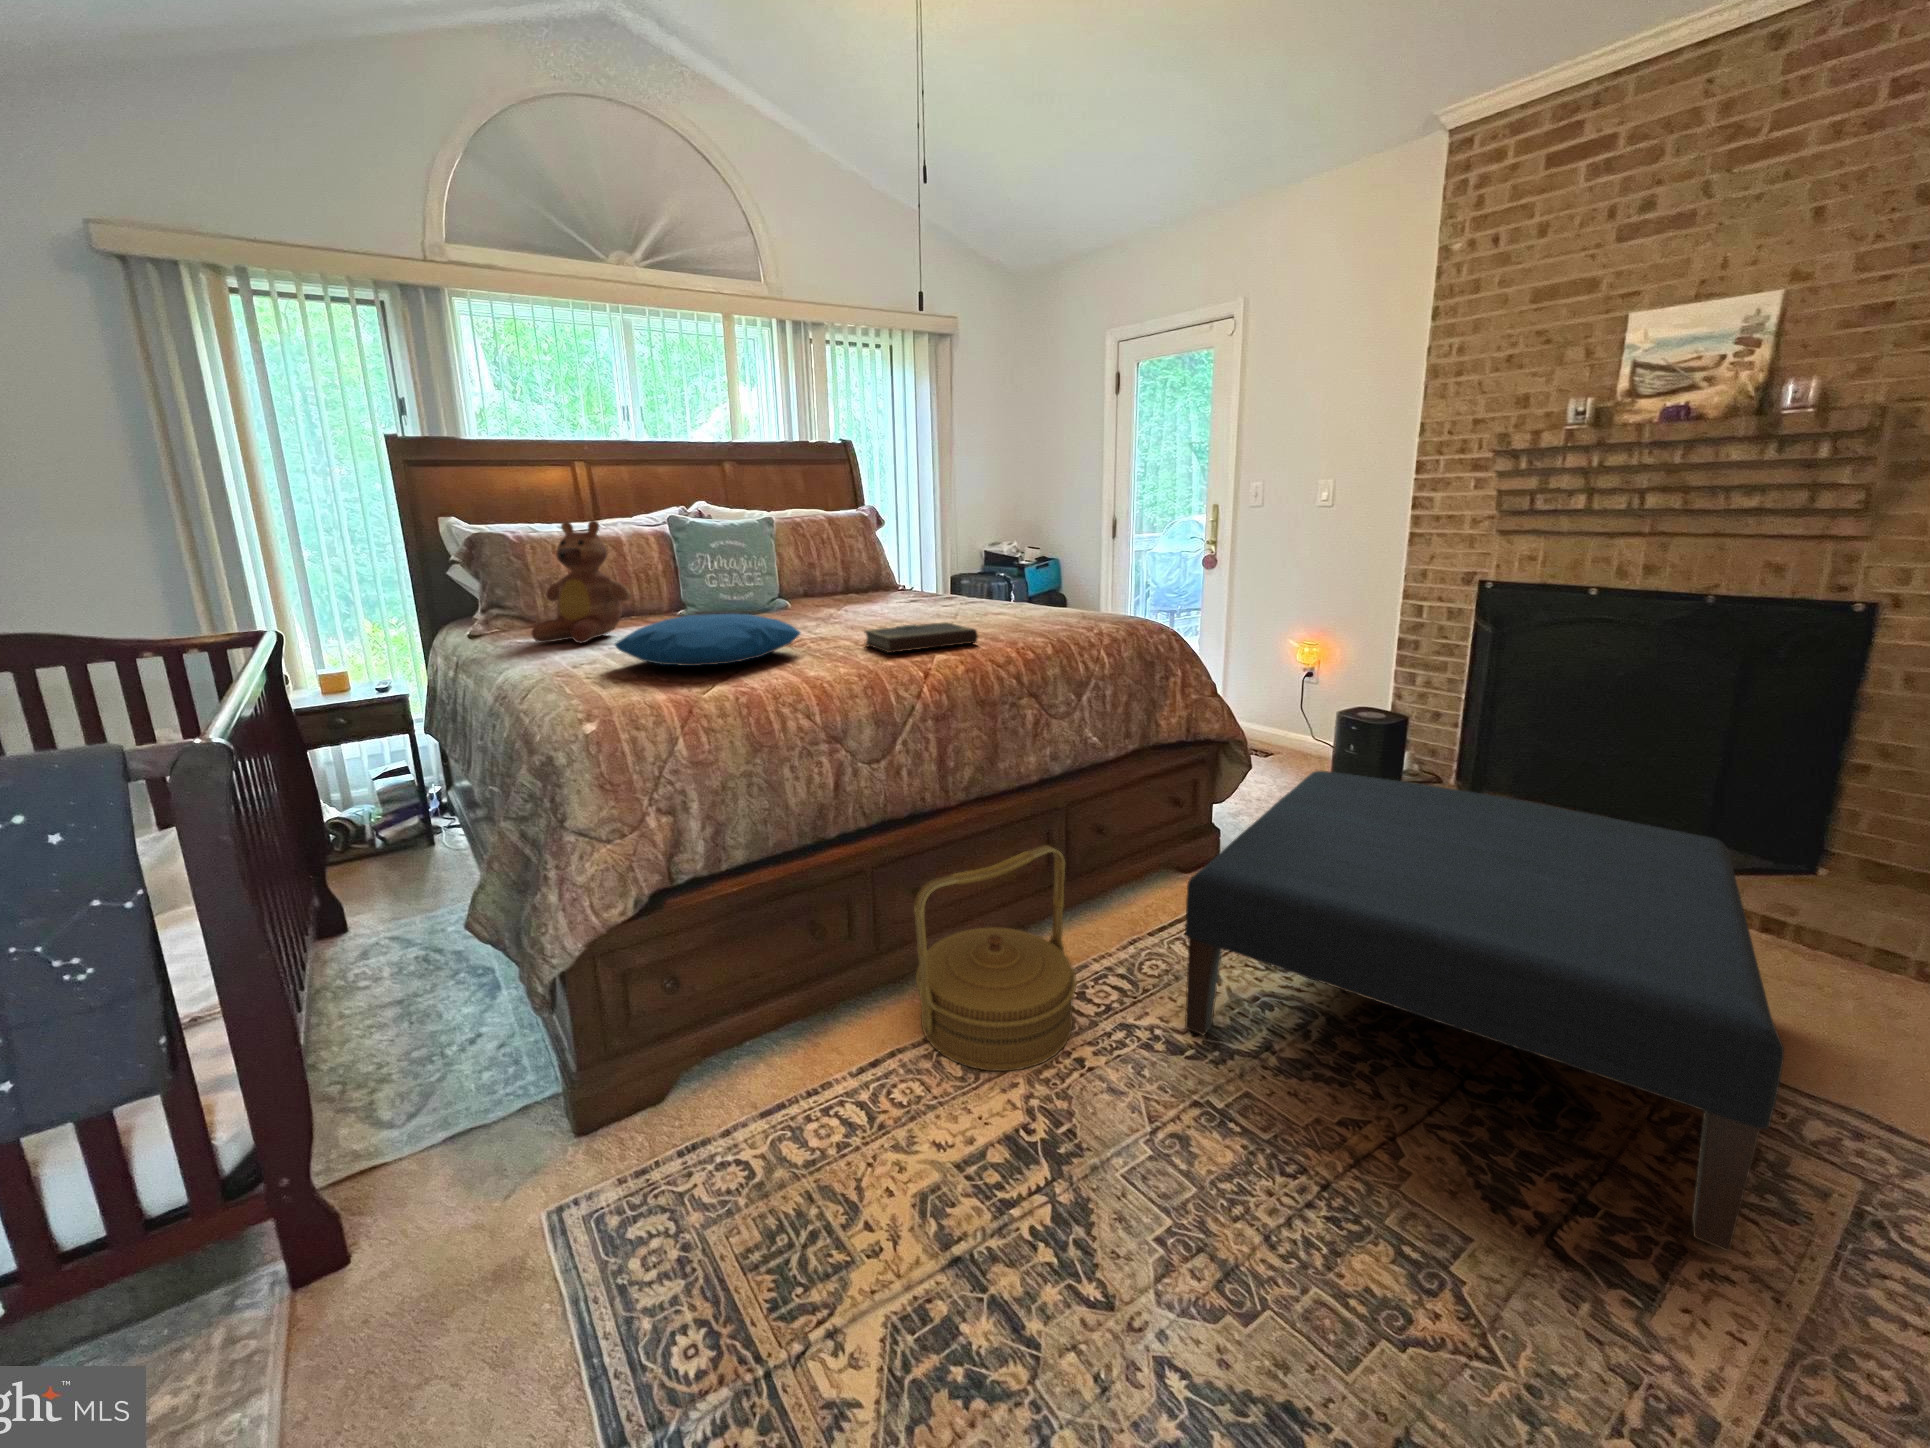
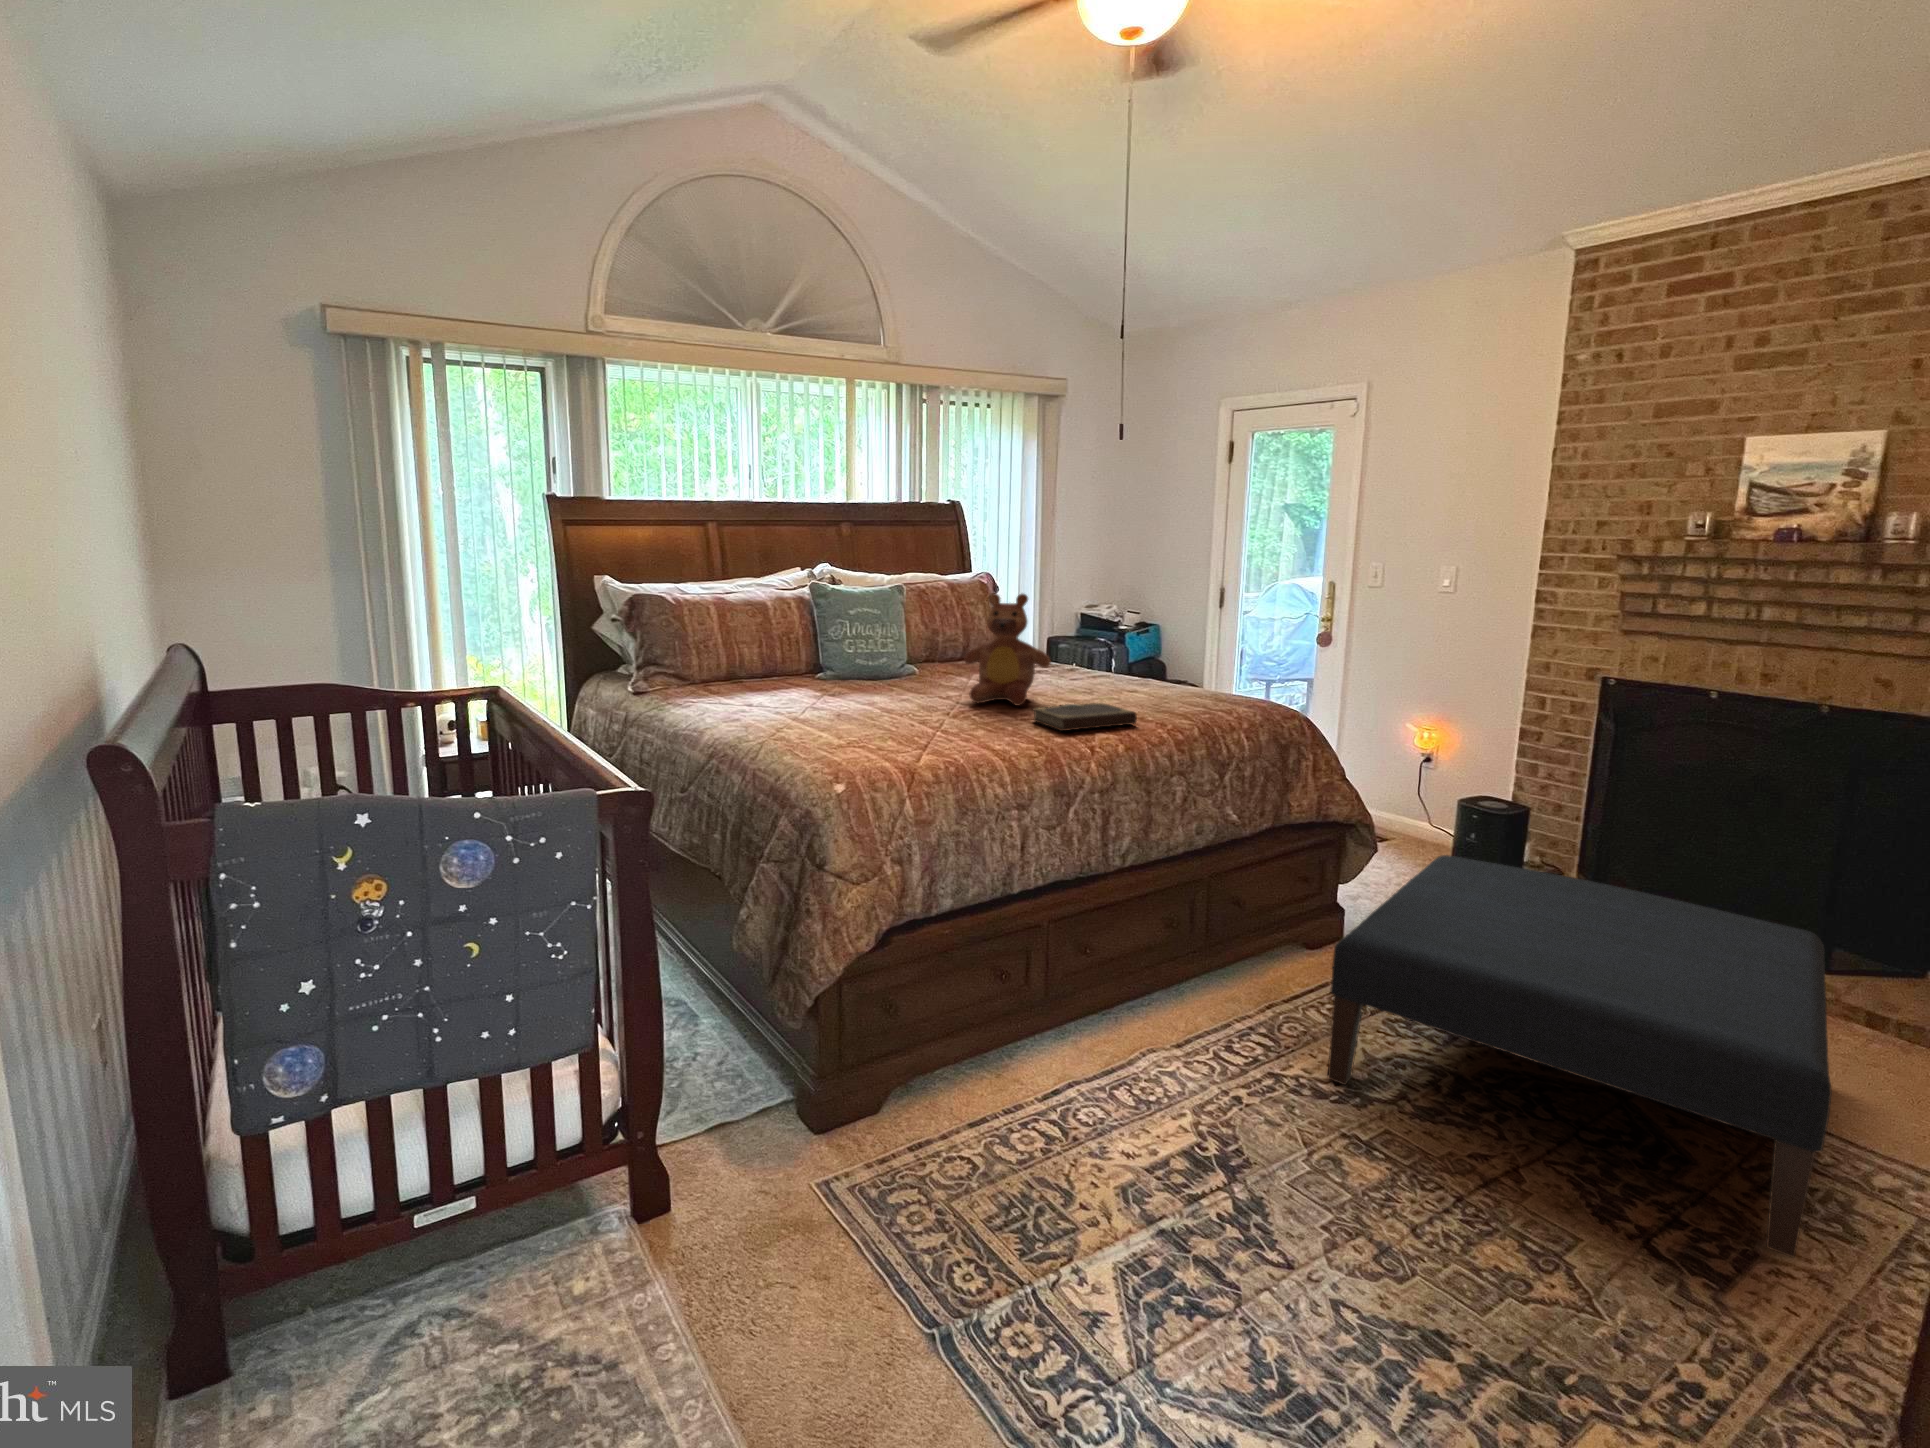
teddy bear: present [532,520,631,643] -> present [964,593,1051,706]
pillow: present [615,614,800,666] -> none [825,689,981,737]
woven basket: present [914,845,1076,1071] -> none [1085,909,1231,1104]

